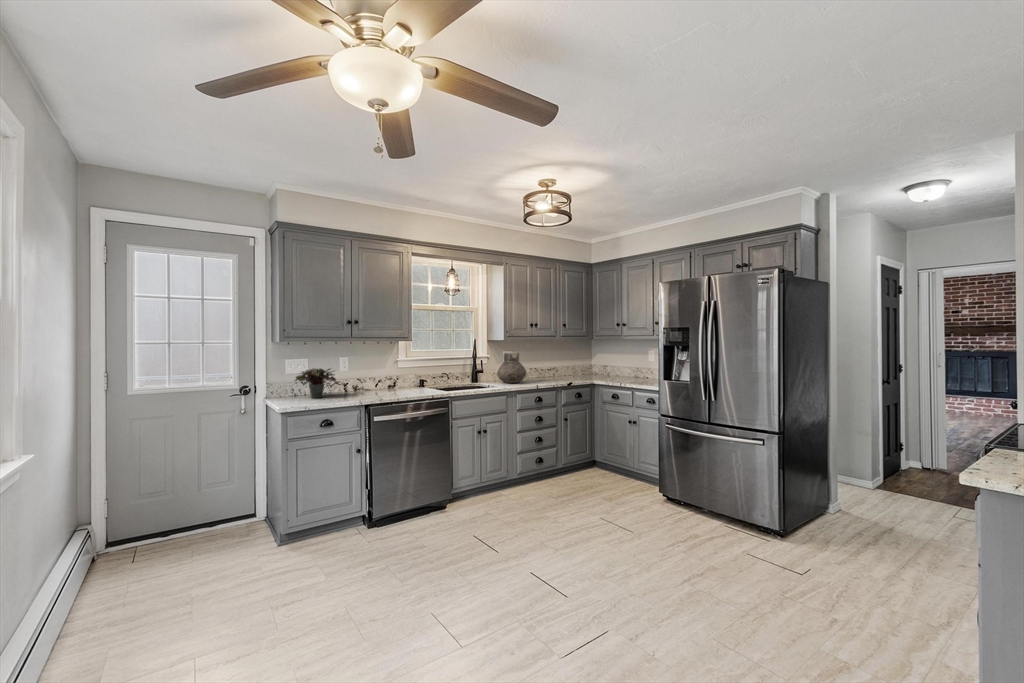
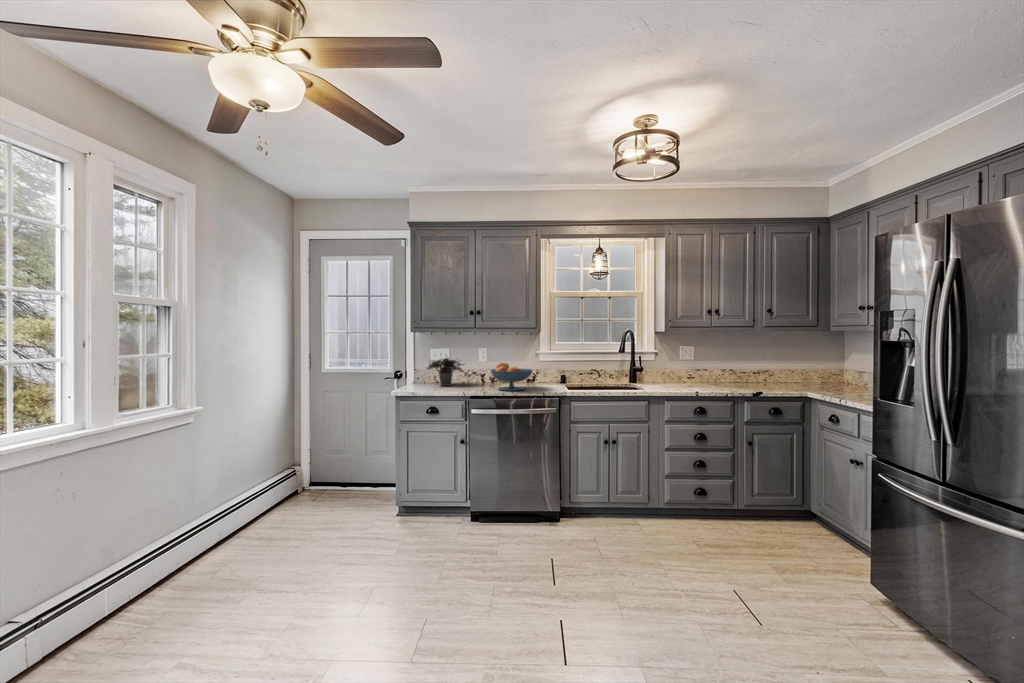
vase: present [497,352,526,383] -> none [659,348,698,386]
fruit bowl: none [374,370,415,397] -> present [491,363,532,391]

